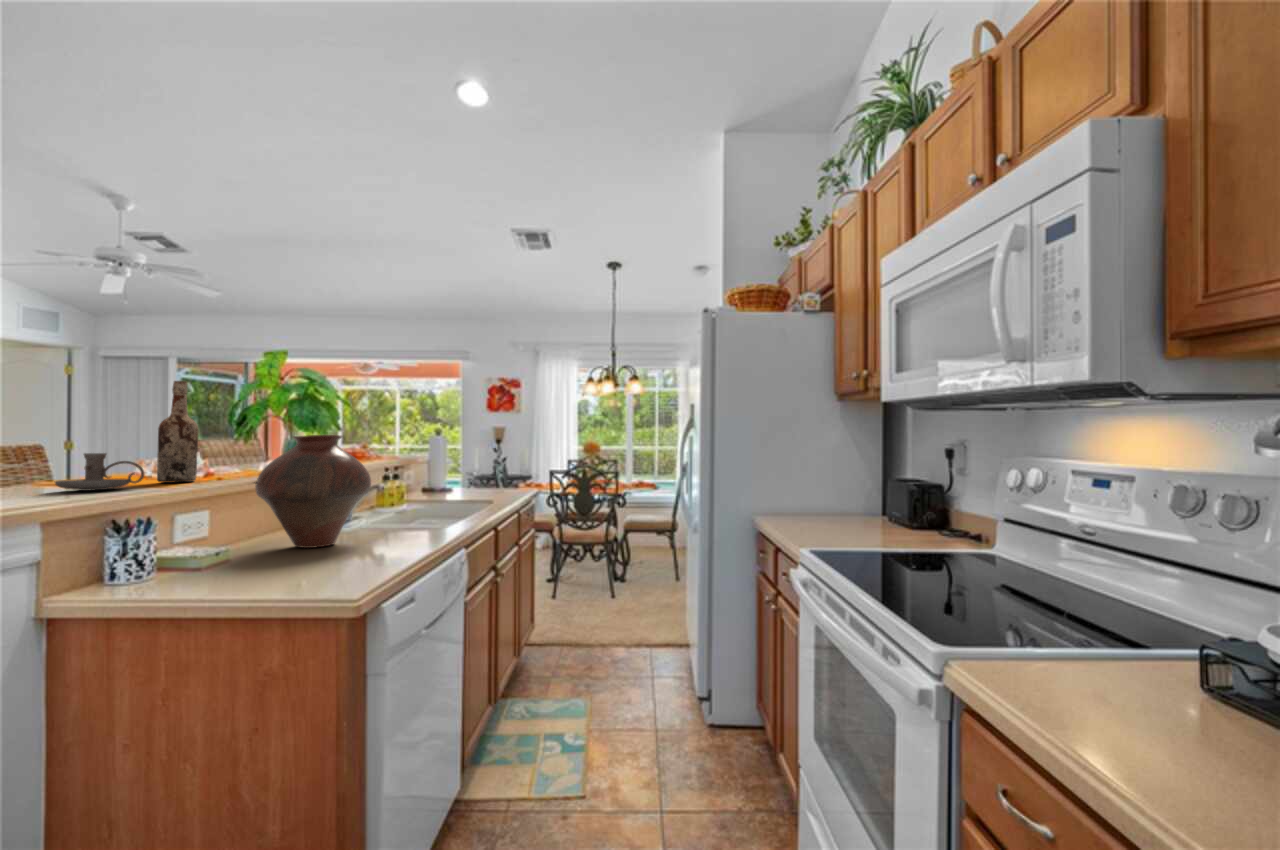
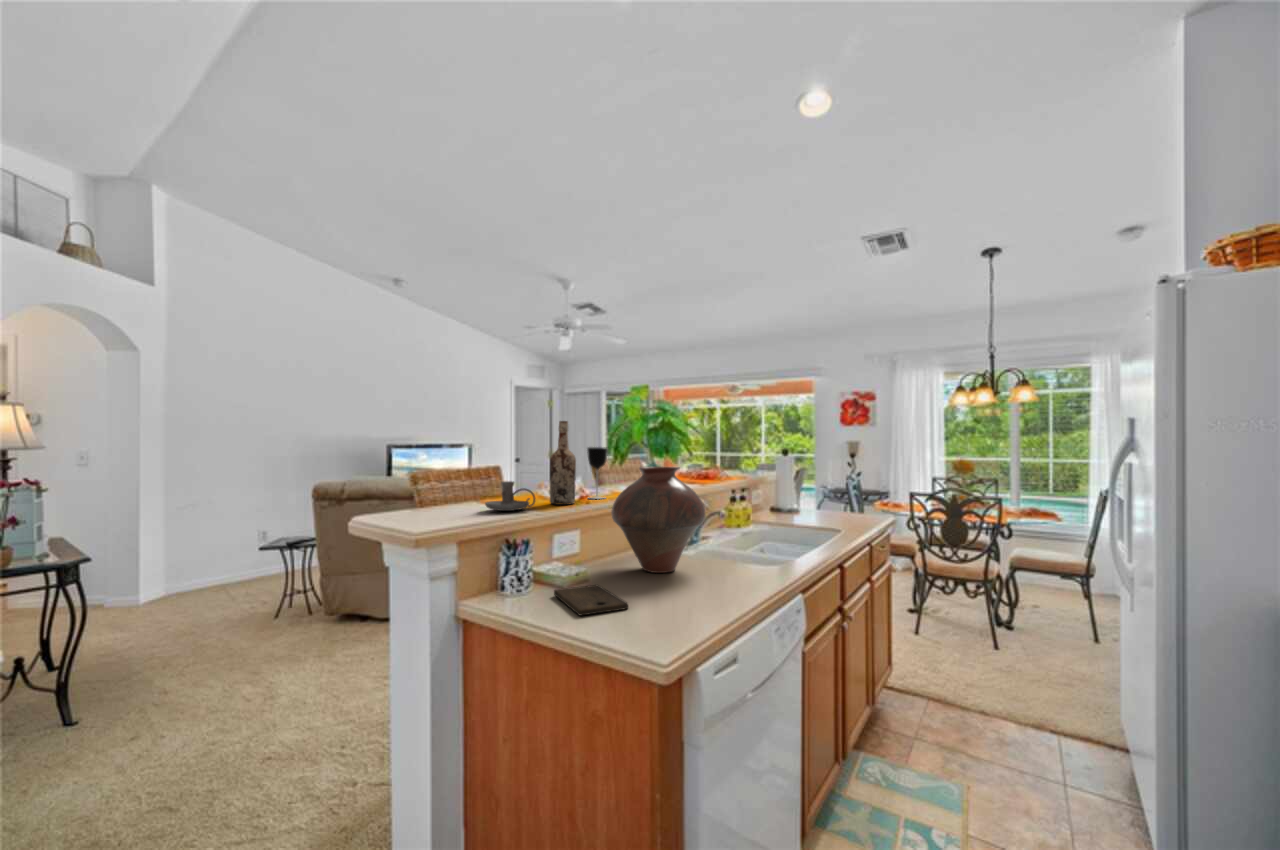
wine glass: none [209,416,240,477] -> present [587,447,608,499]
cutting board: none [190,561,298,585] -> present [554,585,628,615]

